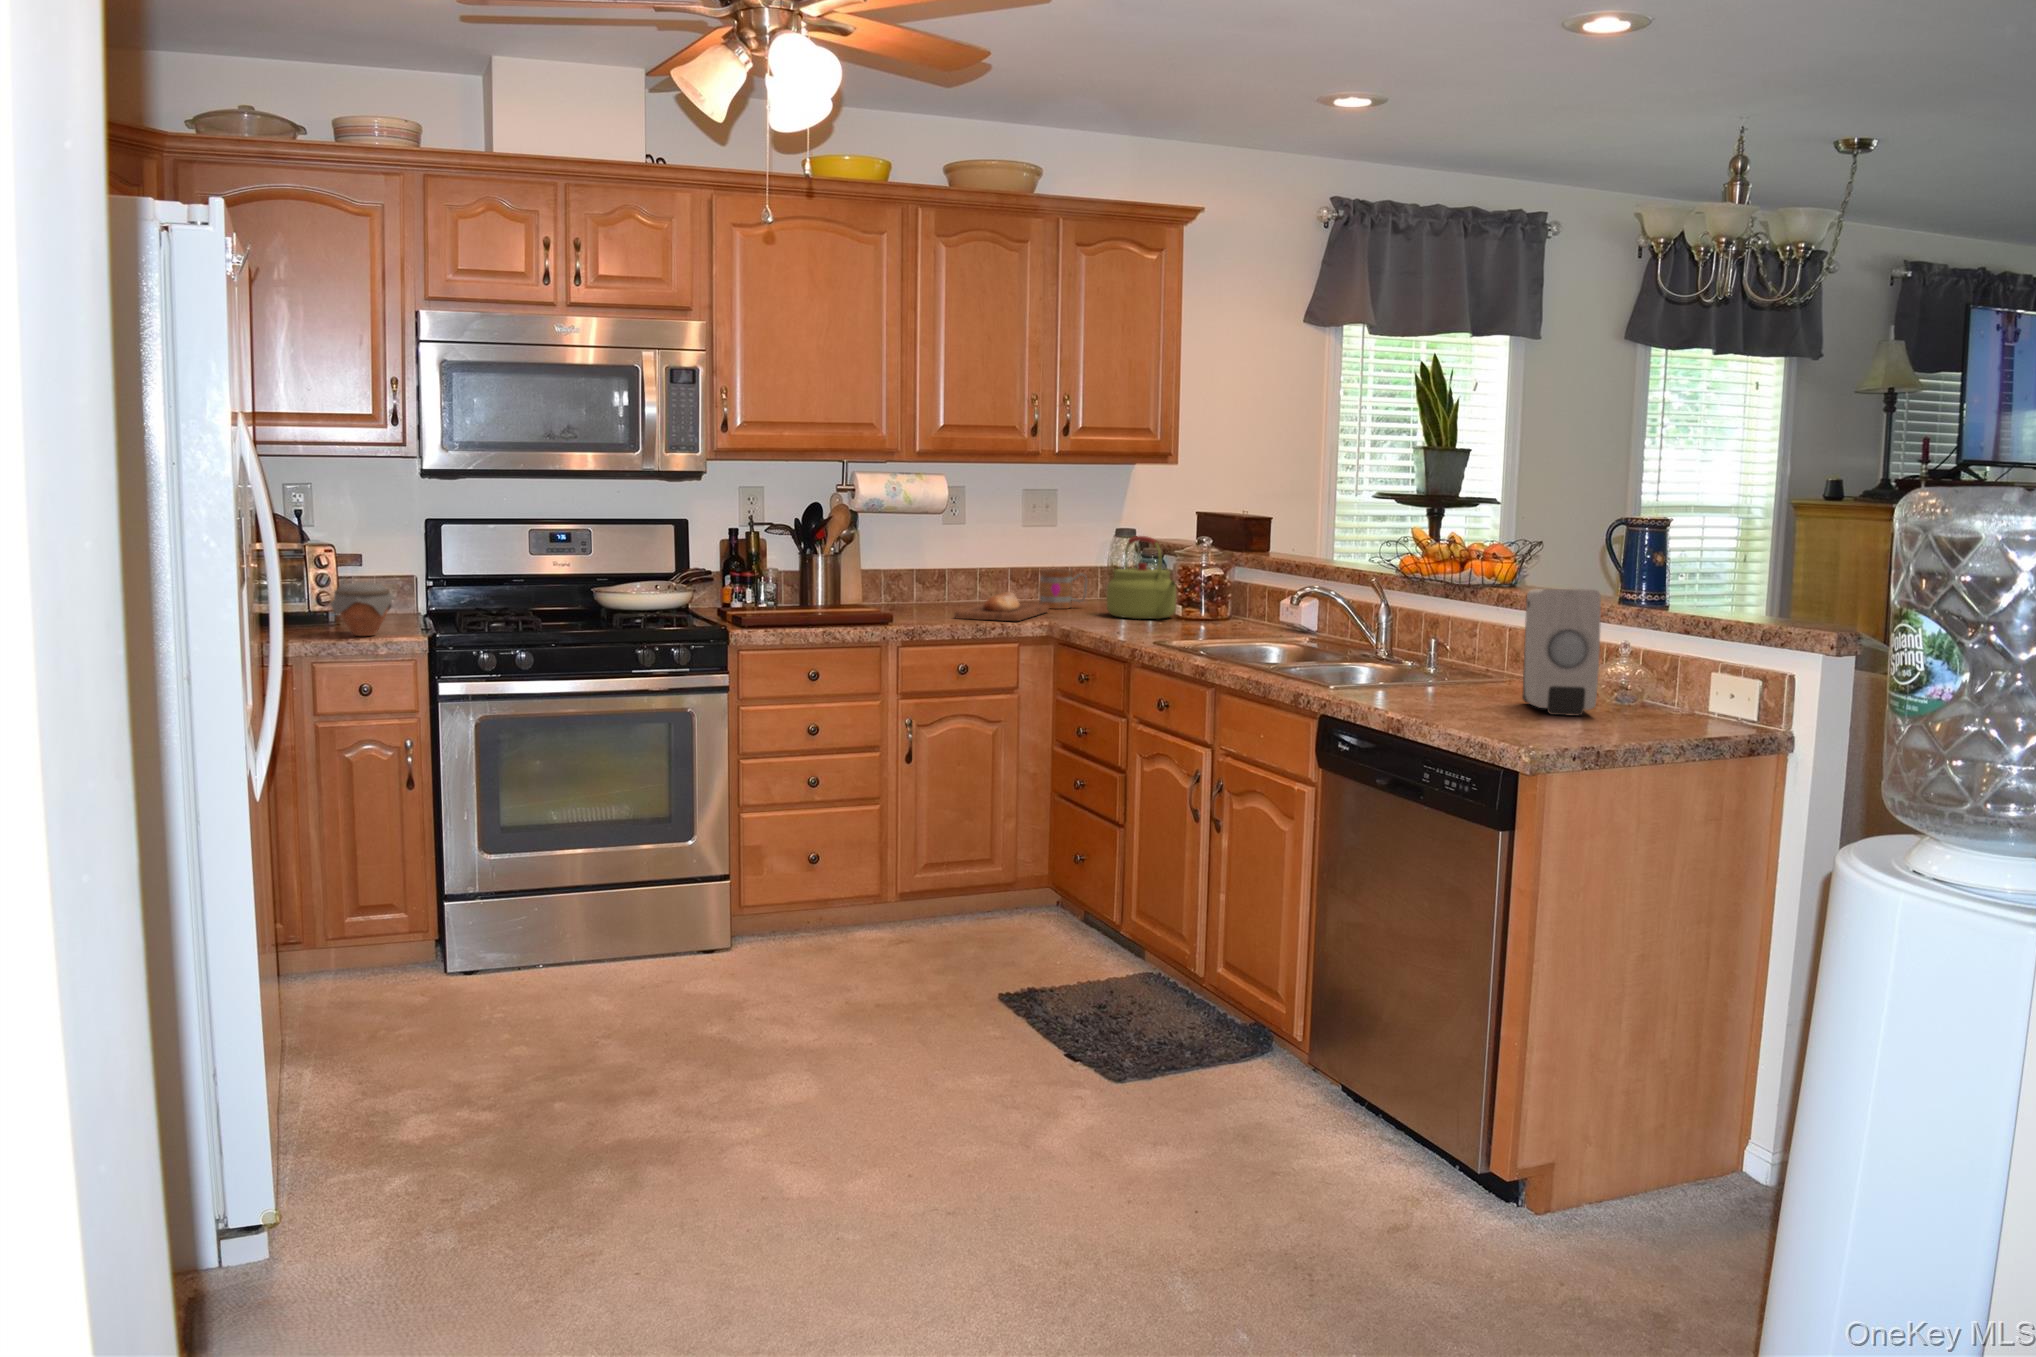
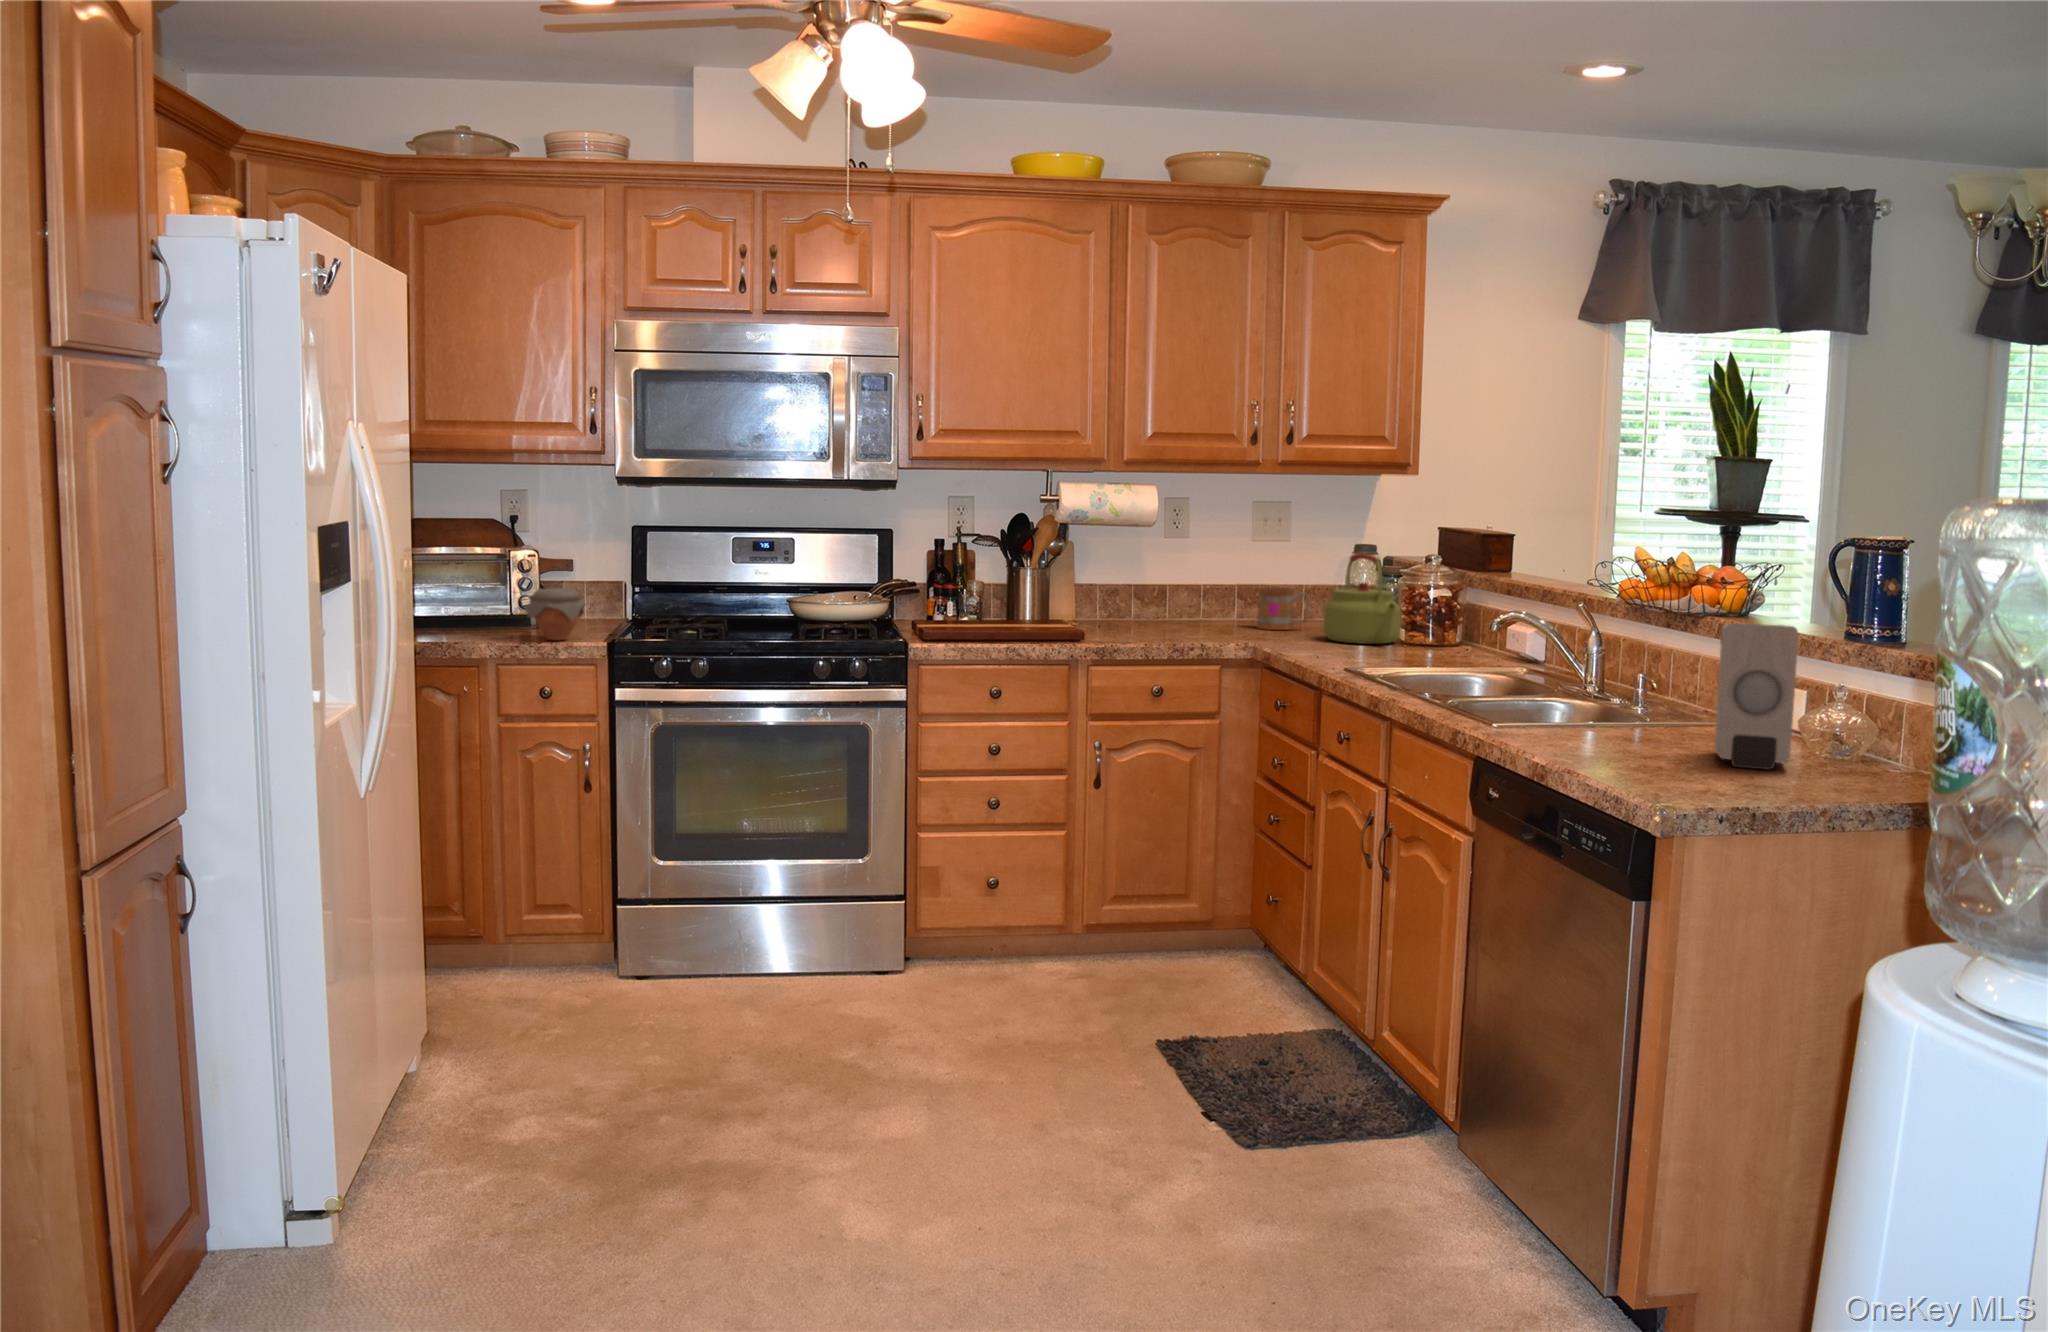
bread loaf: present [954,592,1049,621] -> none [1152,611,1262,643]

